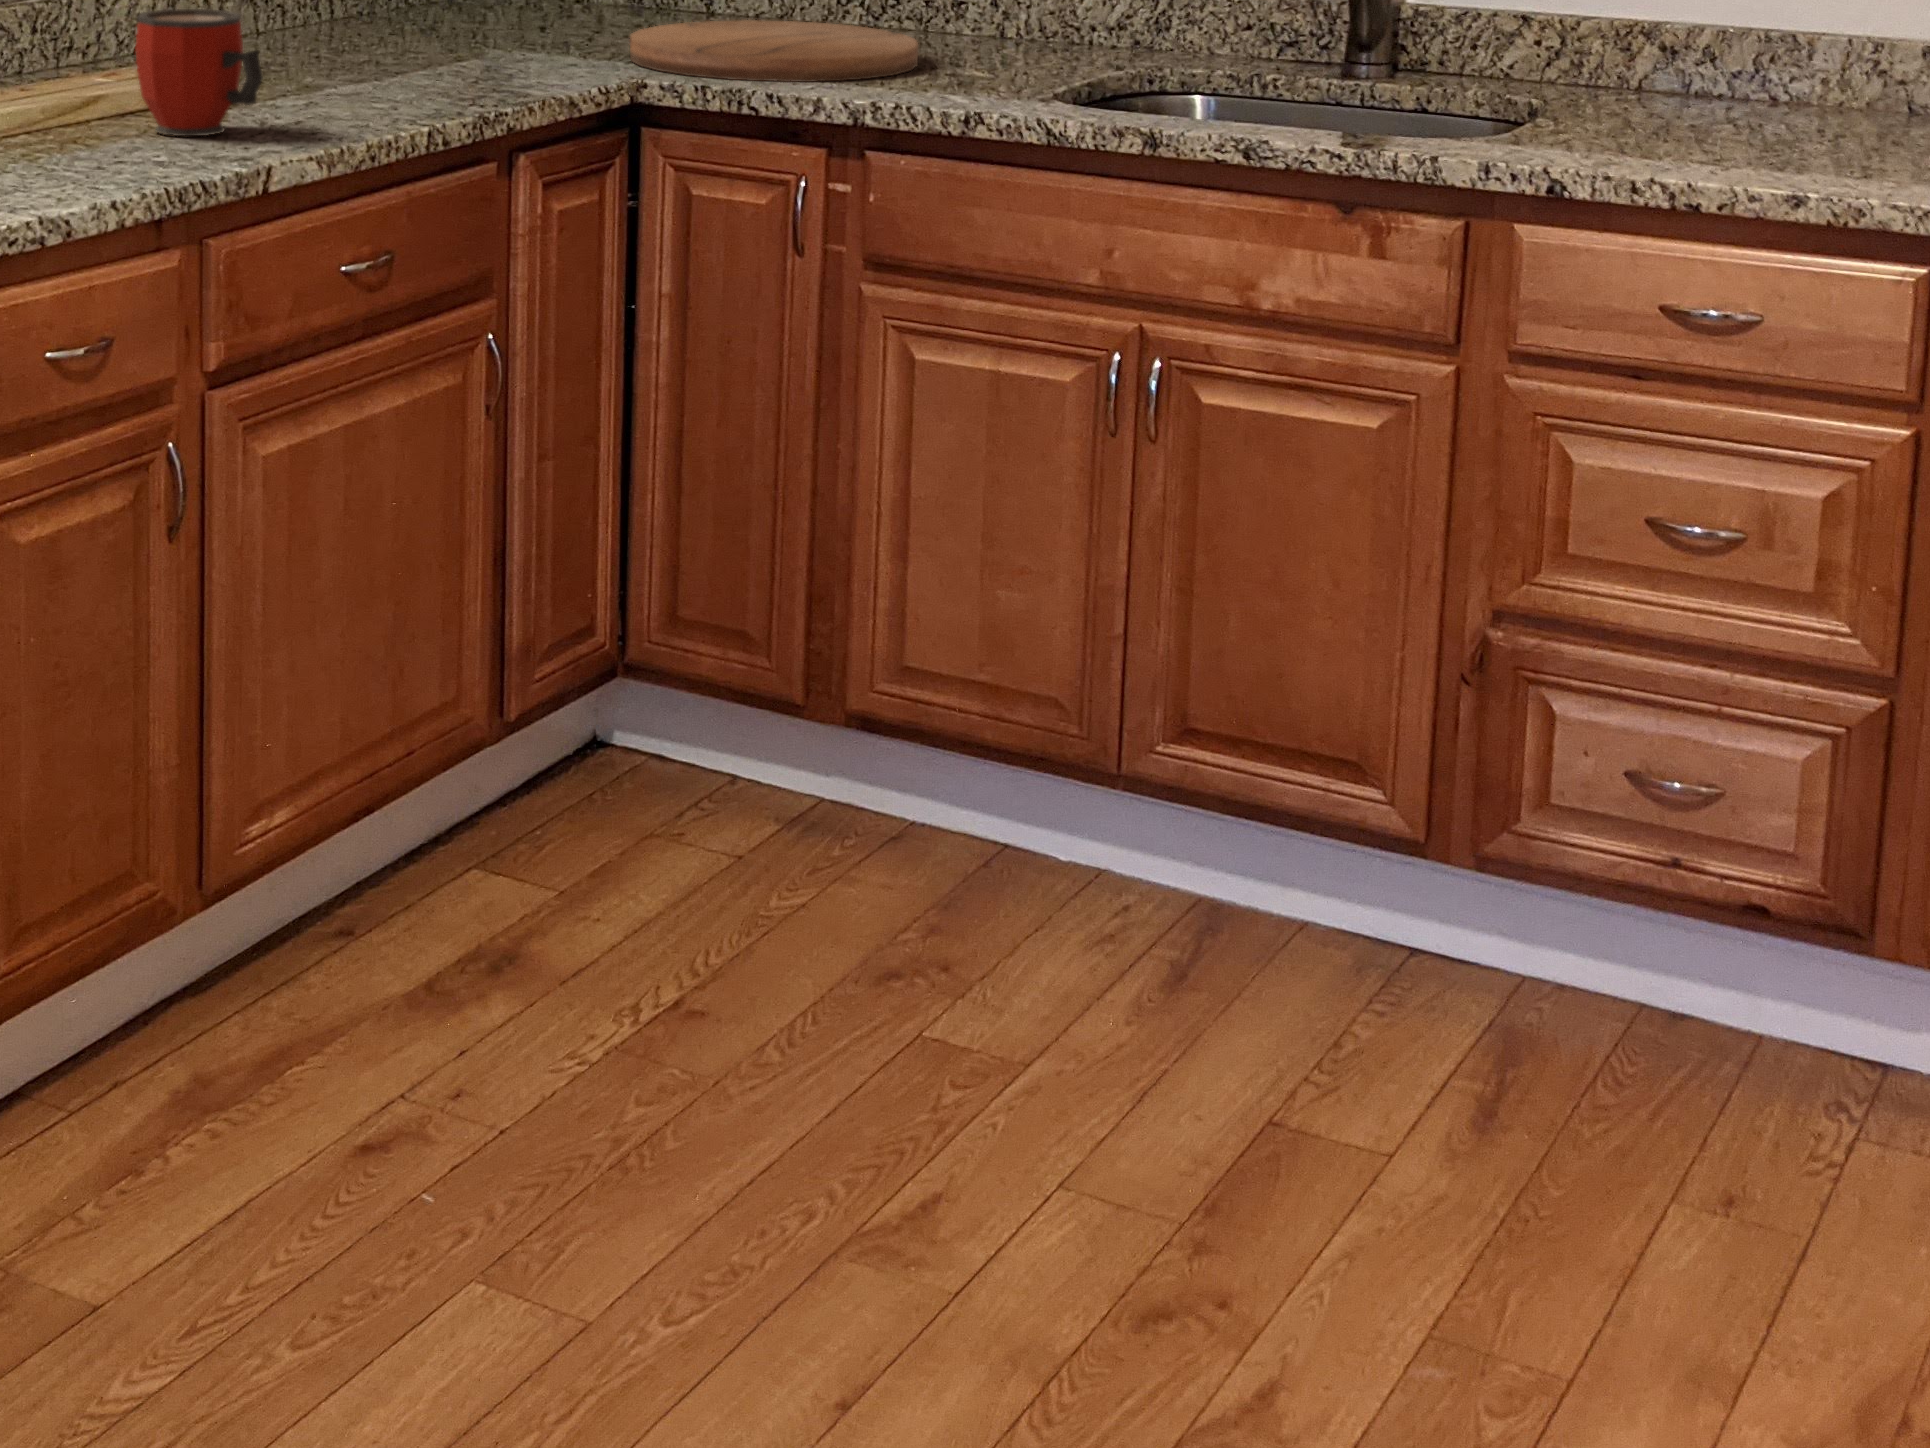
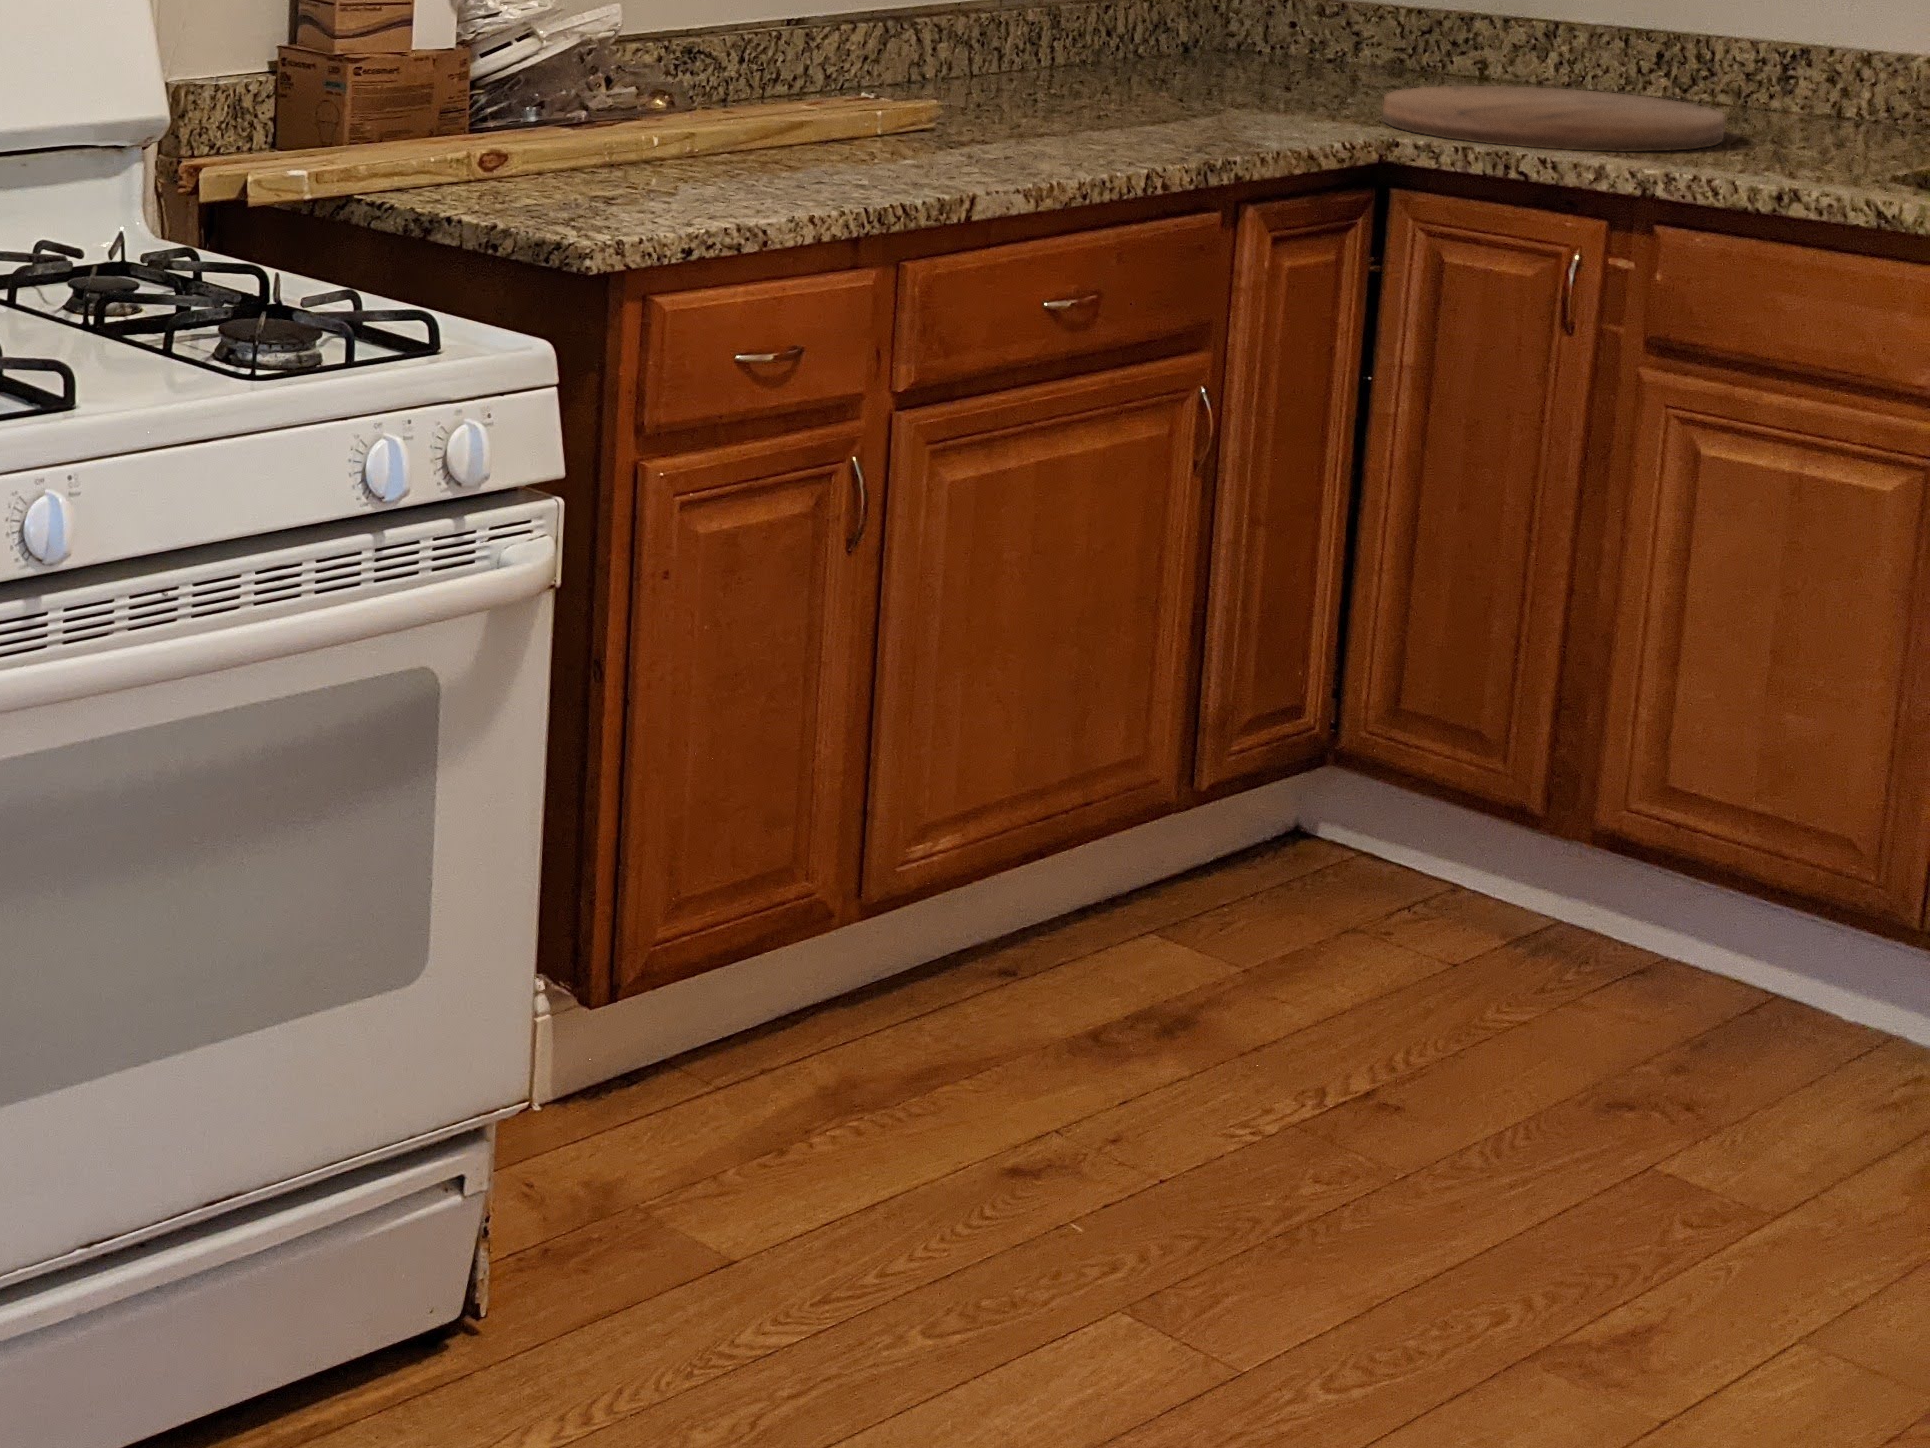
mug: present [135,9,263,136] -> none [848,42,976,166]

